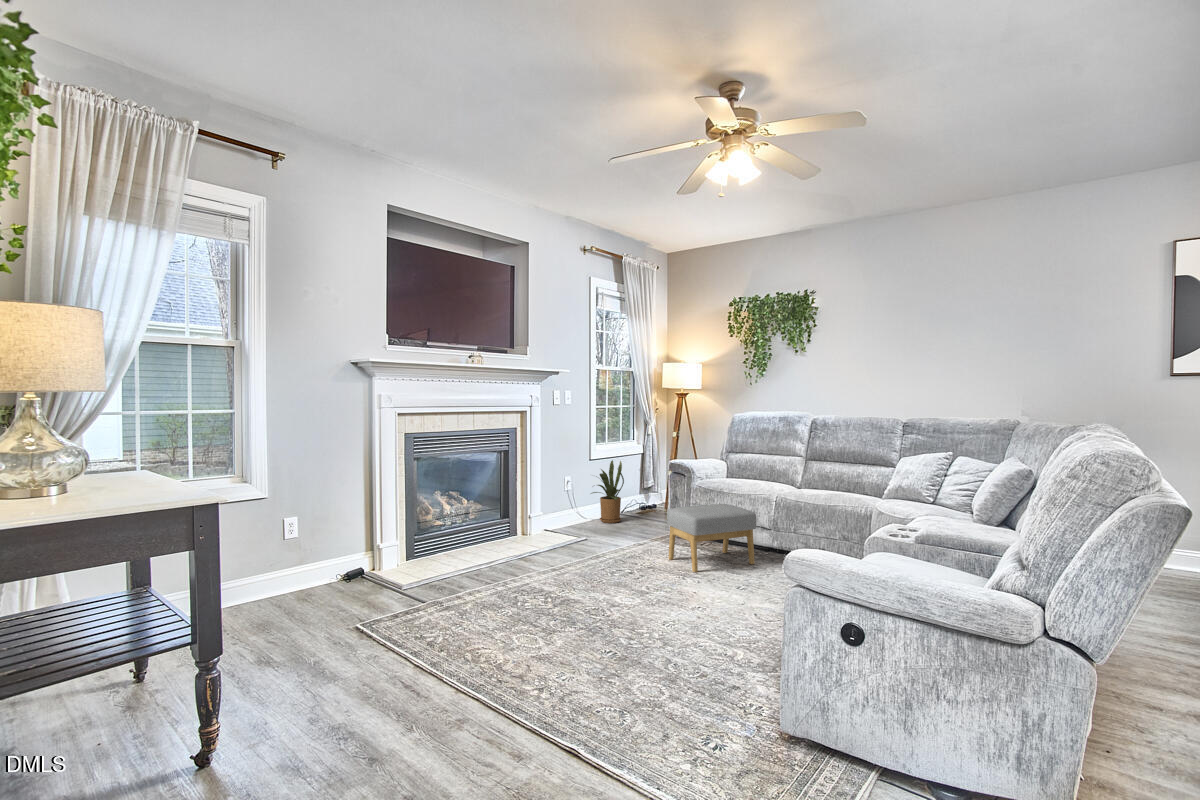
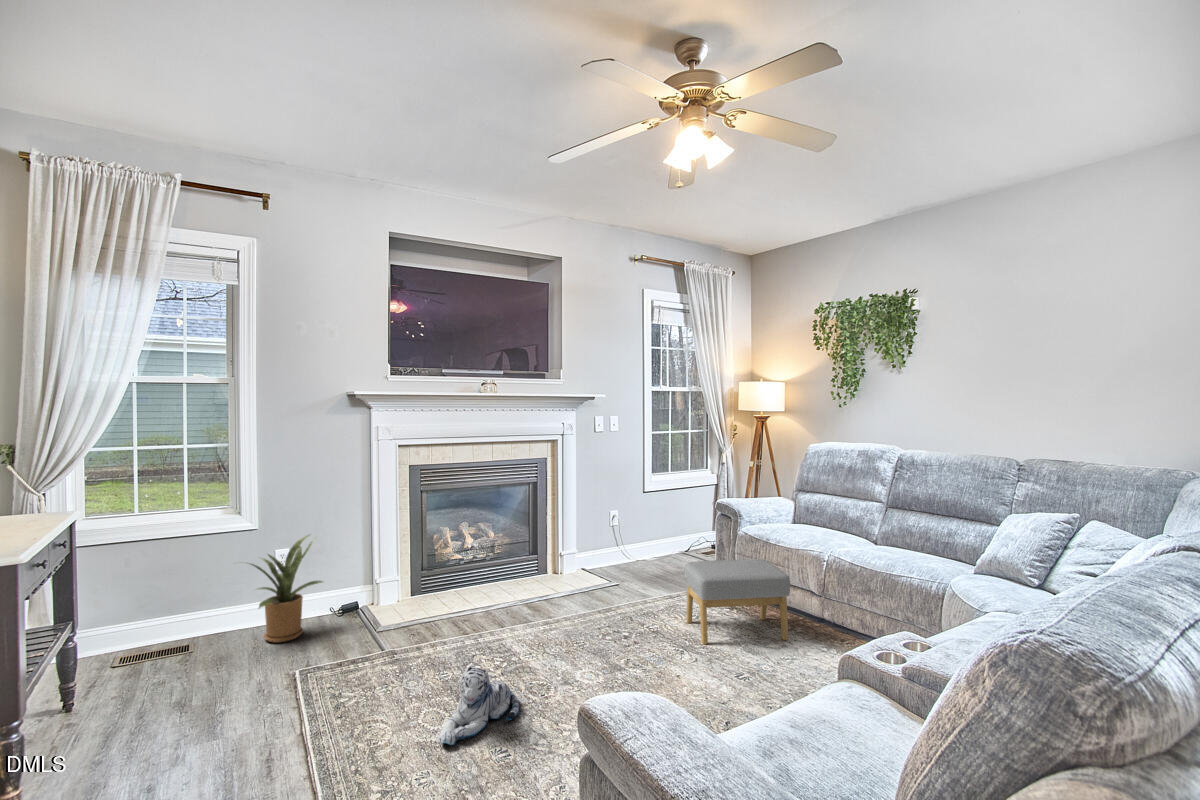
house plant: present [591,460,624,523] -> present [249,535,322,643]
plush toy: none [540,590,593,654] -> present [440,667,520,745]

